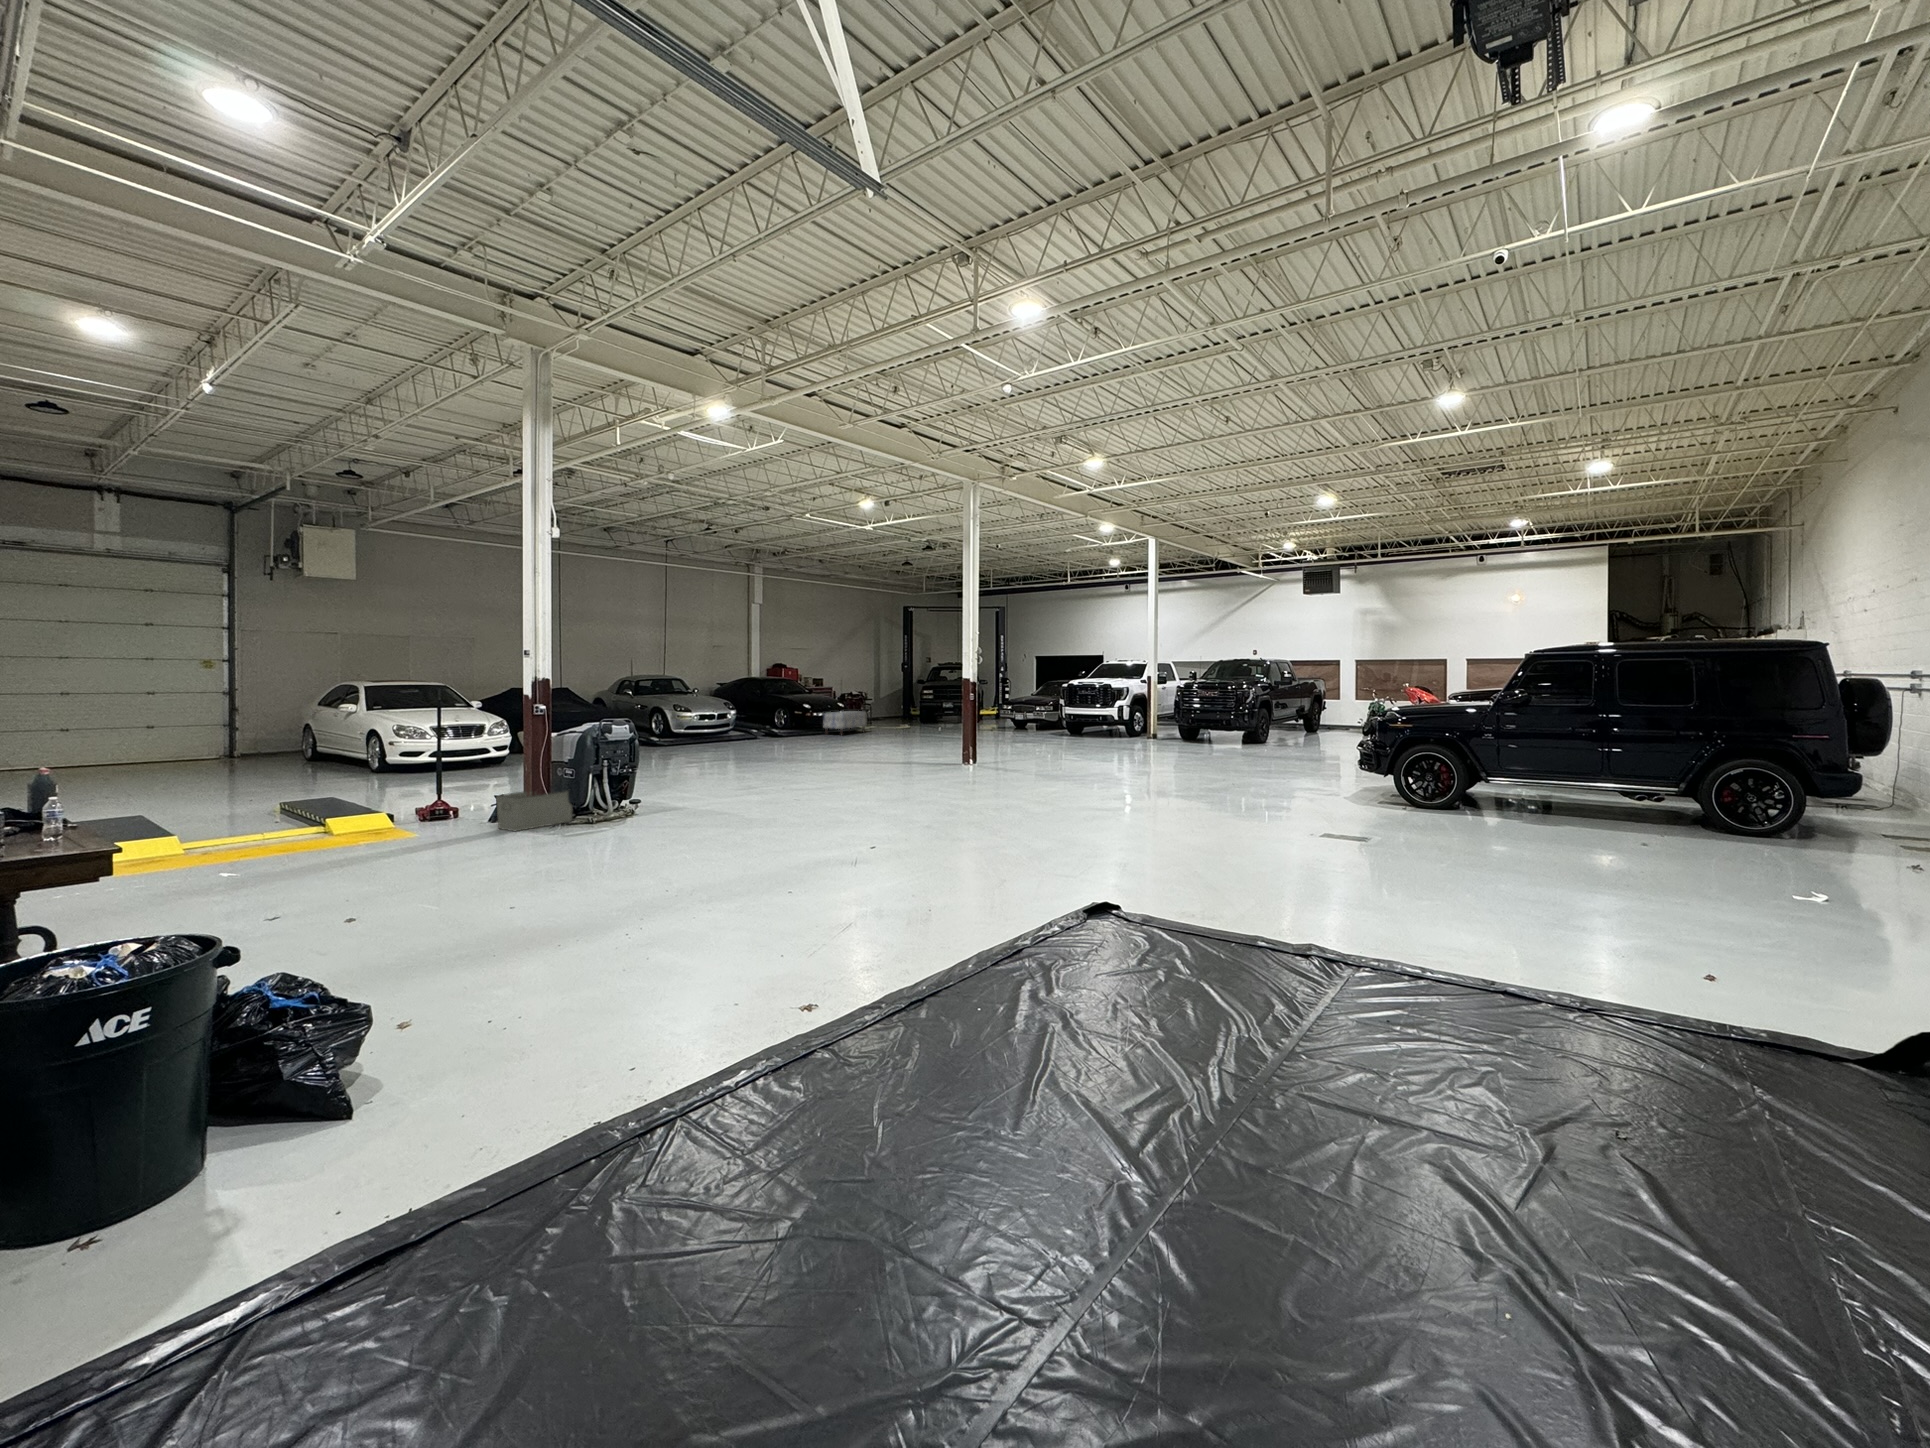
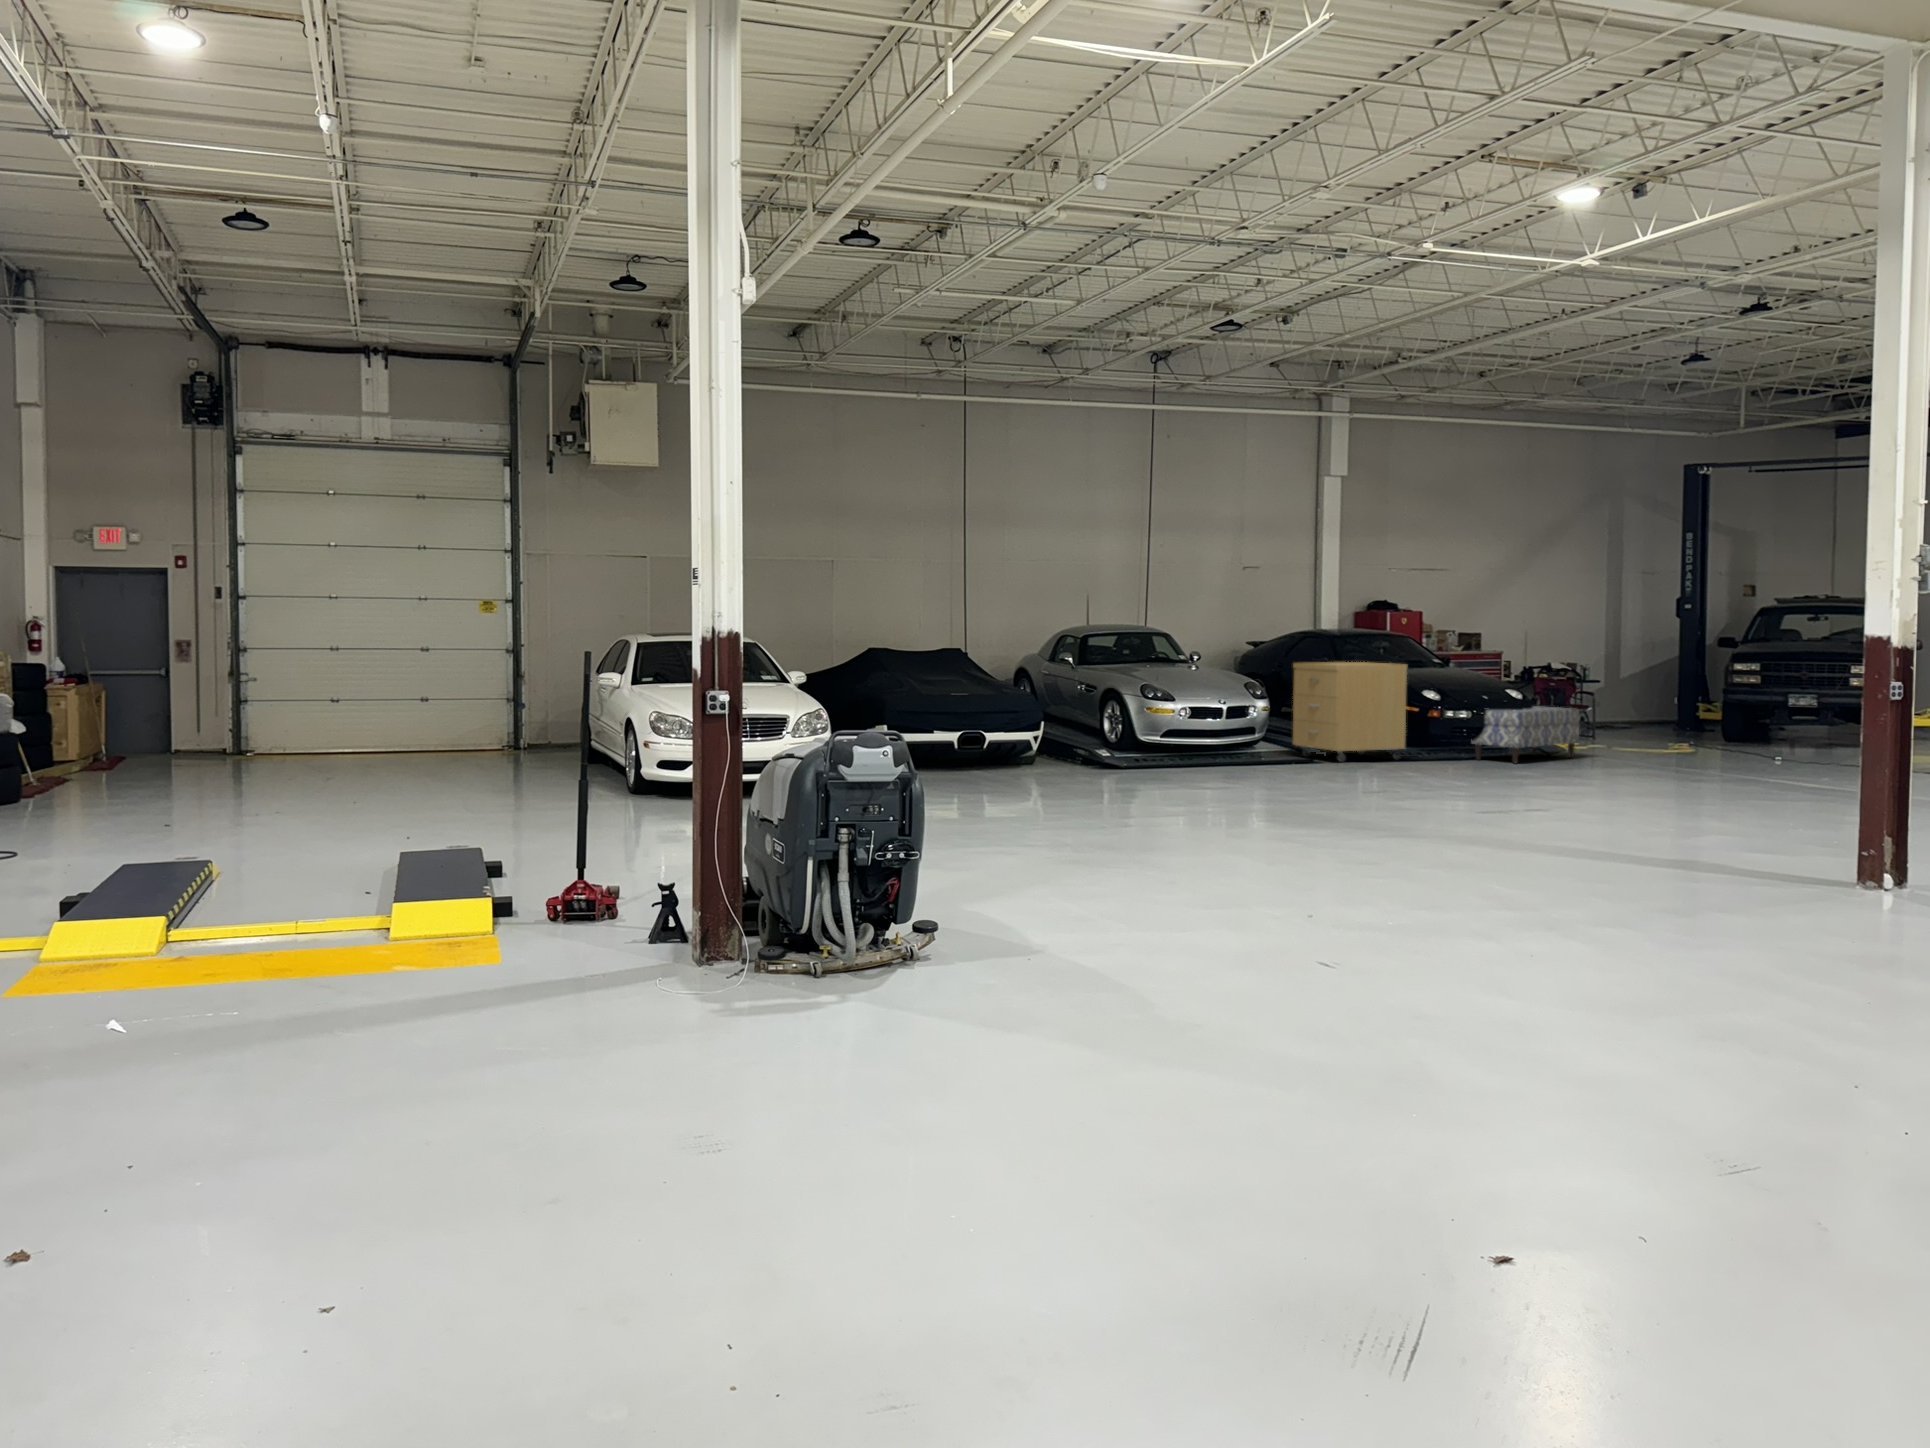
storage cabinet: none [744,693,796,738] -> present [1293,662,1407,762]
storage bin: present [496,791,572,831] -> none [609,884,774,994]

